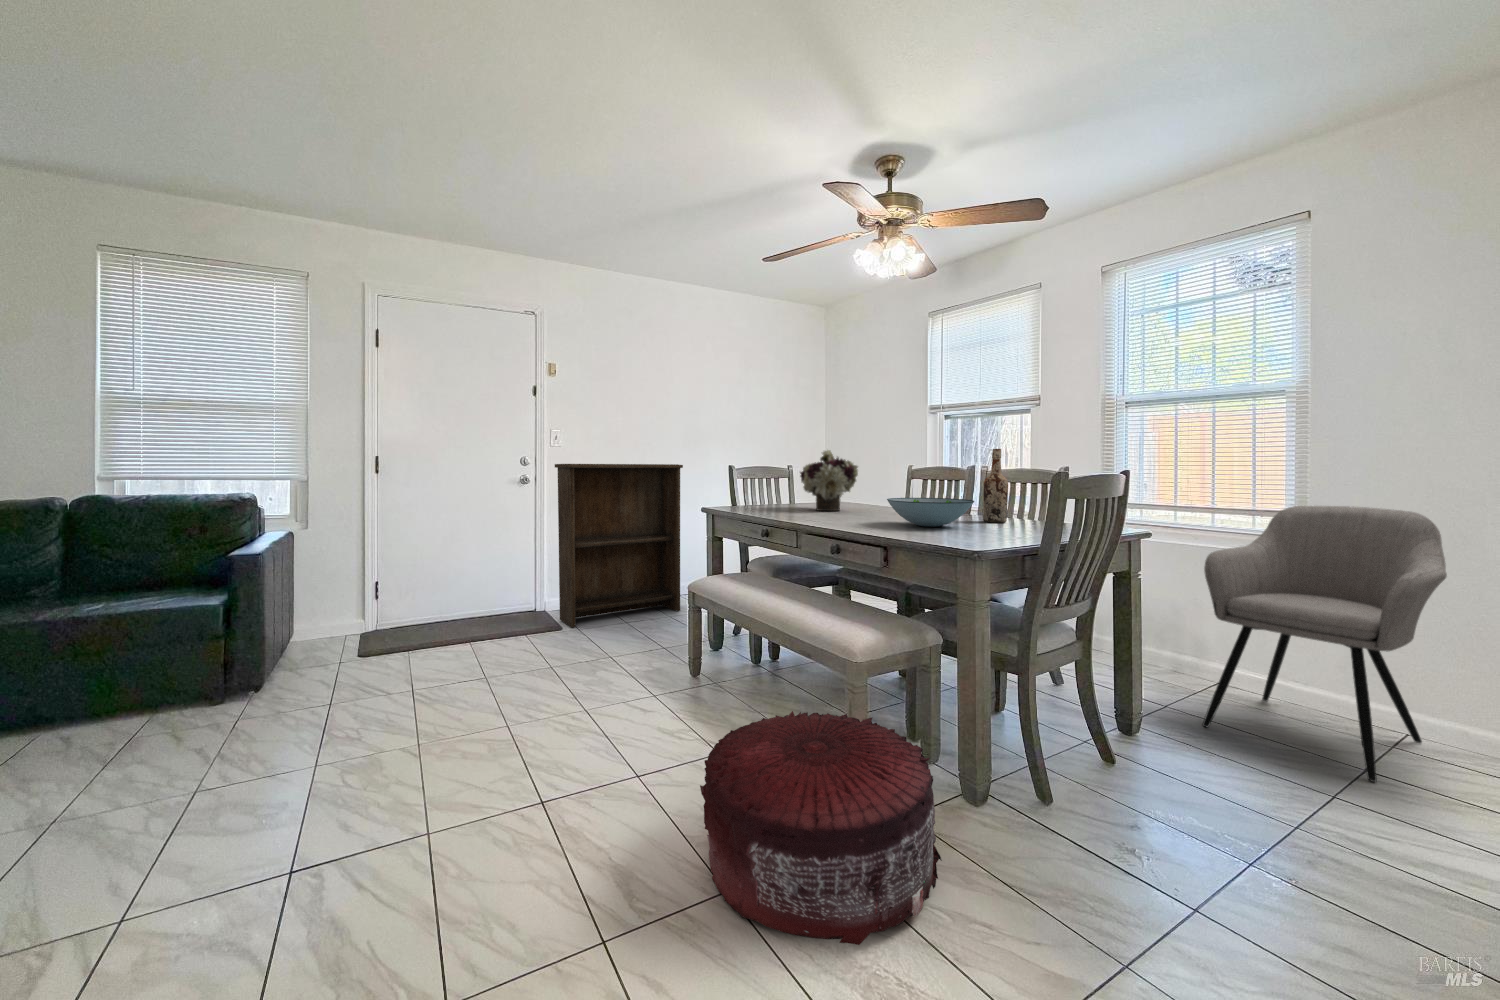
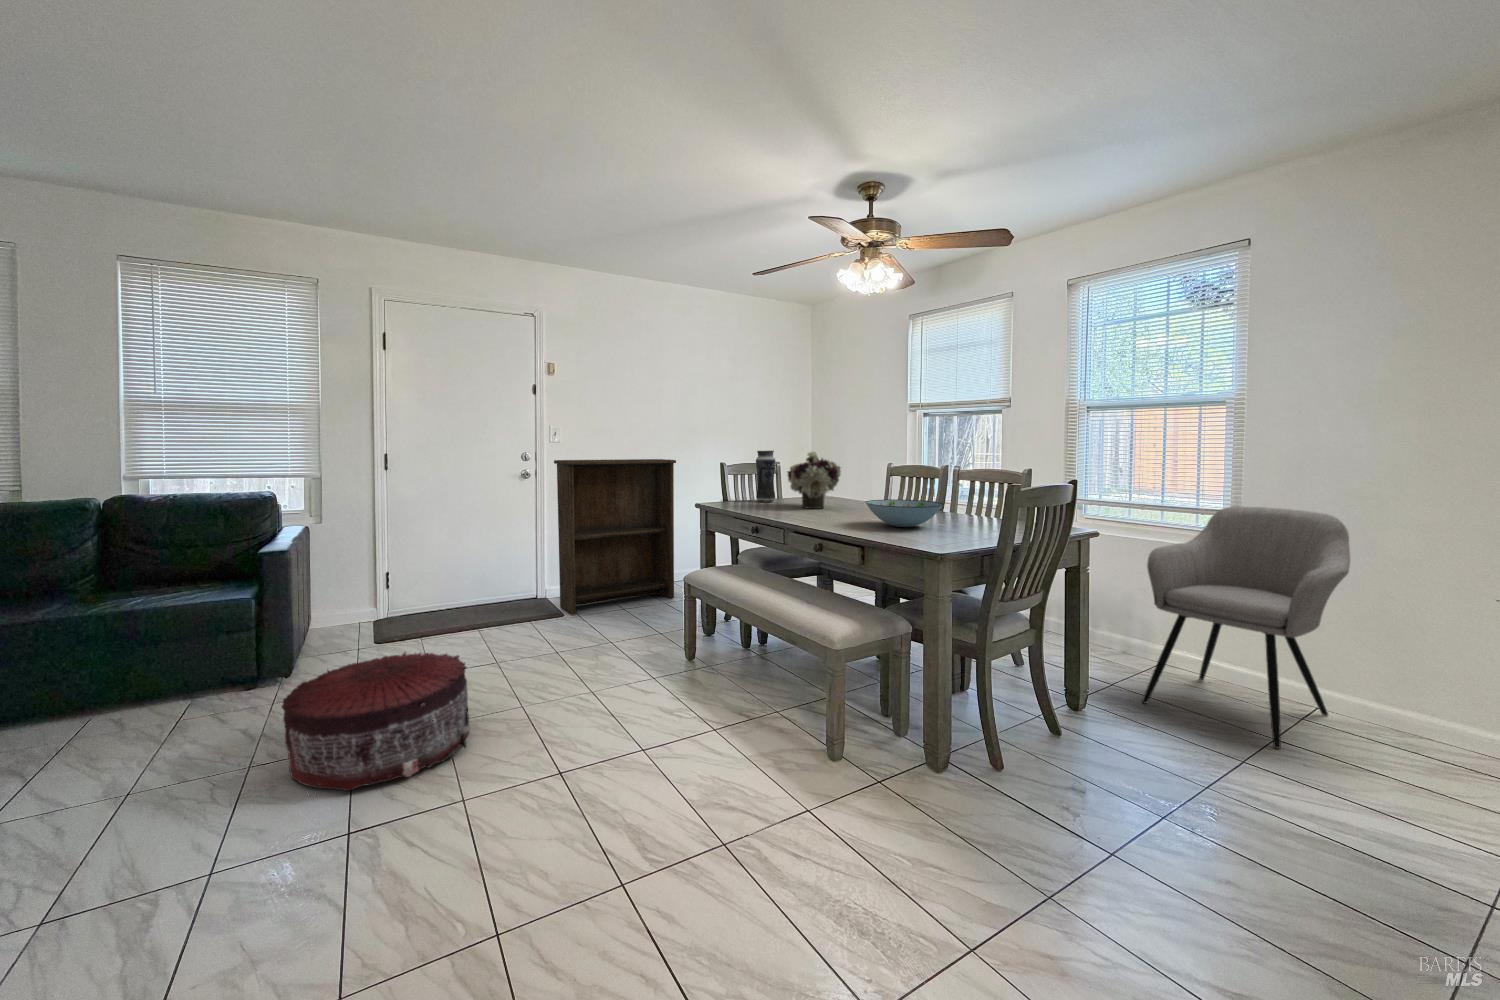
wine bottle: present [983,449,1008,523] -> none [953,455,975,522]
vase: none [766,451,787,506] -> present [756,450,775,502]
pouf: present [700,711,942,945] -> present [282,653,470,791]

